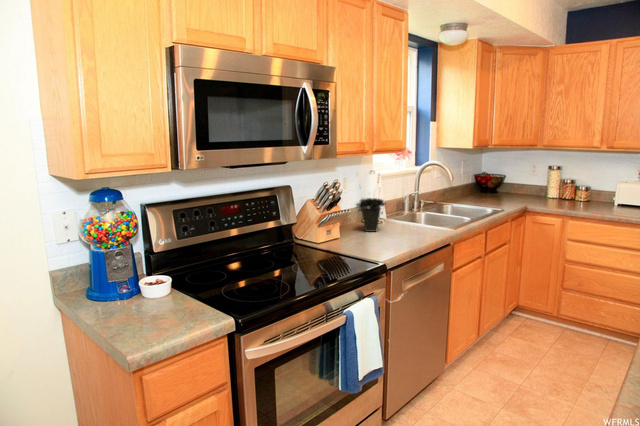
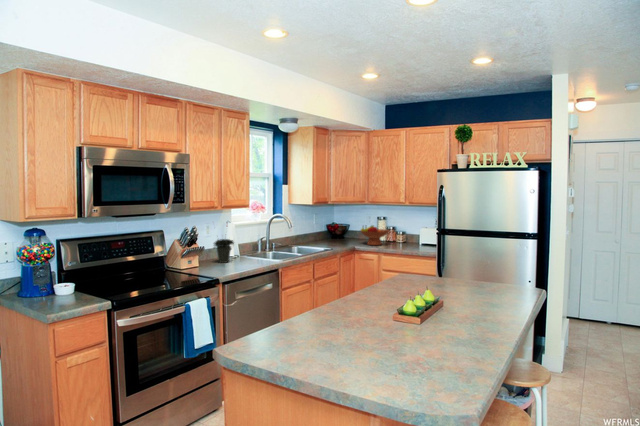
fruit bowl: none [530,177,575,204] -> present [360,226,389,245]

